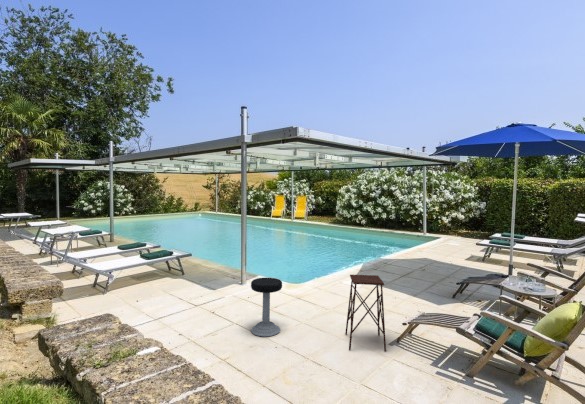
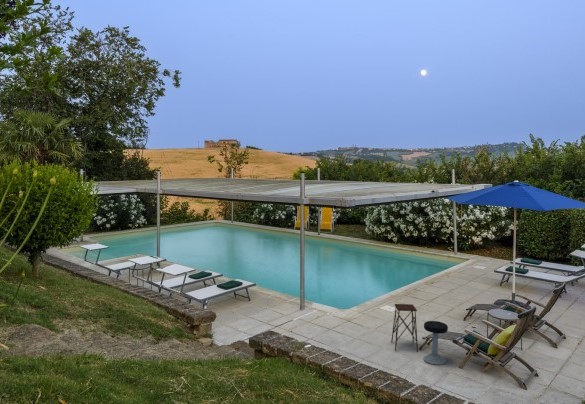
stool: present [251,278,282,337] -> present [424,321,448,365]

